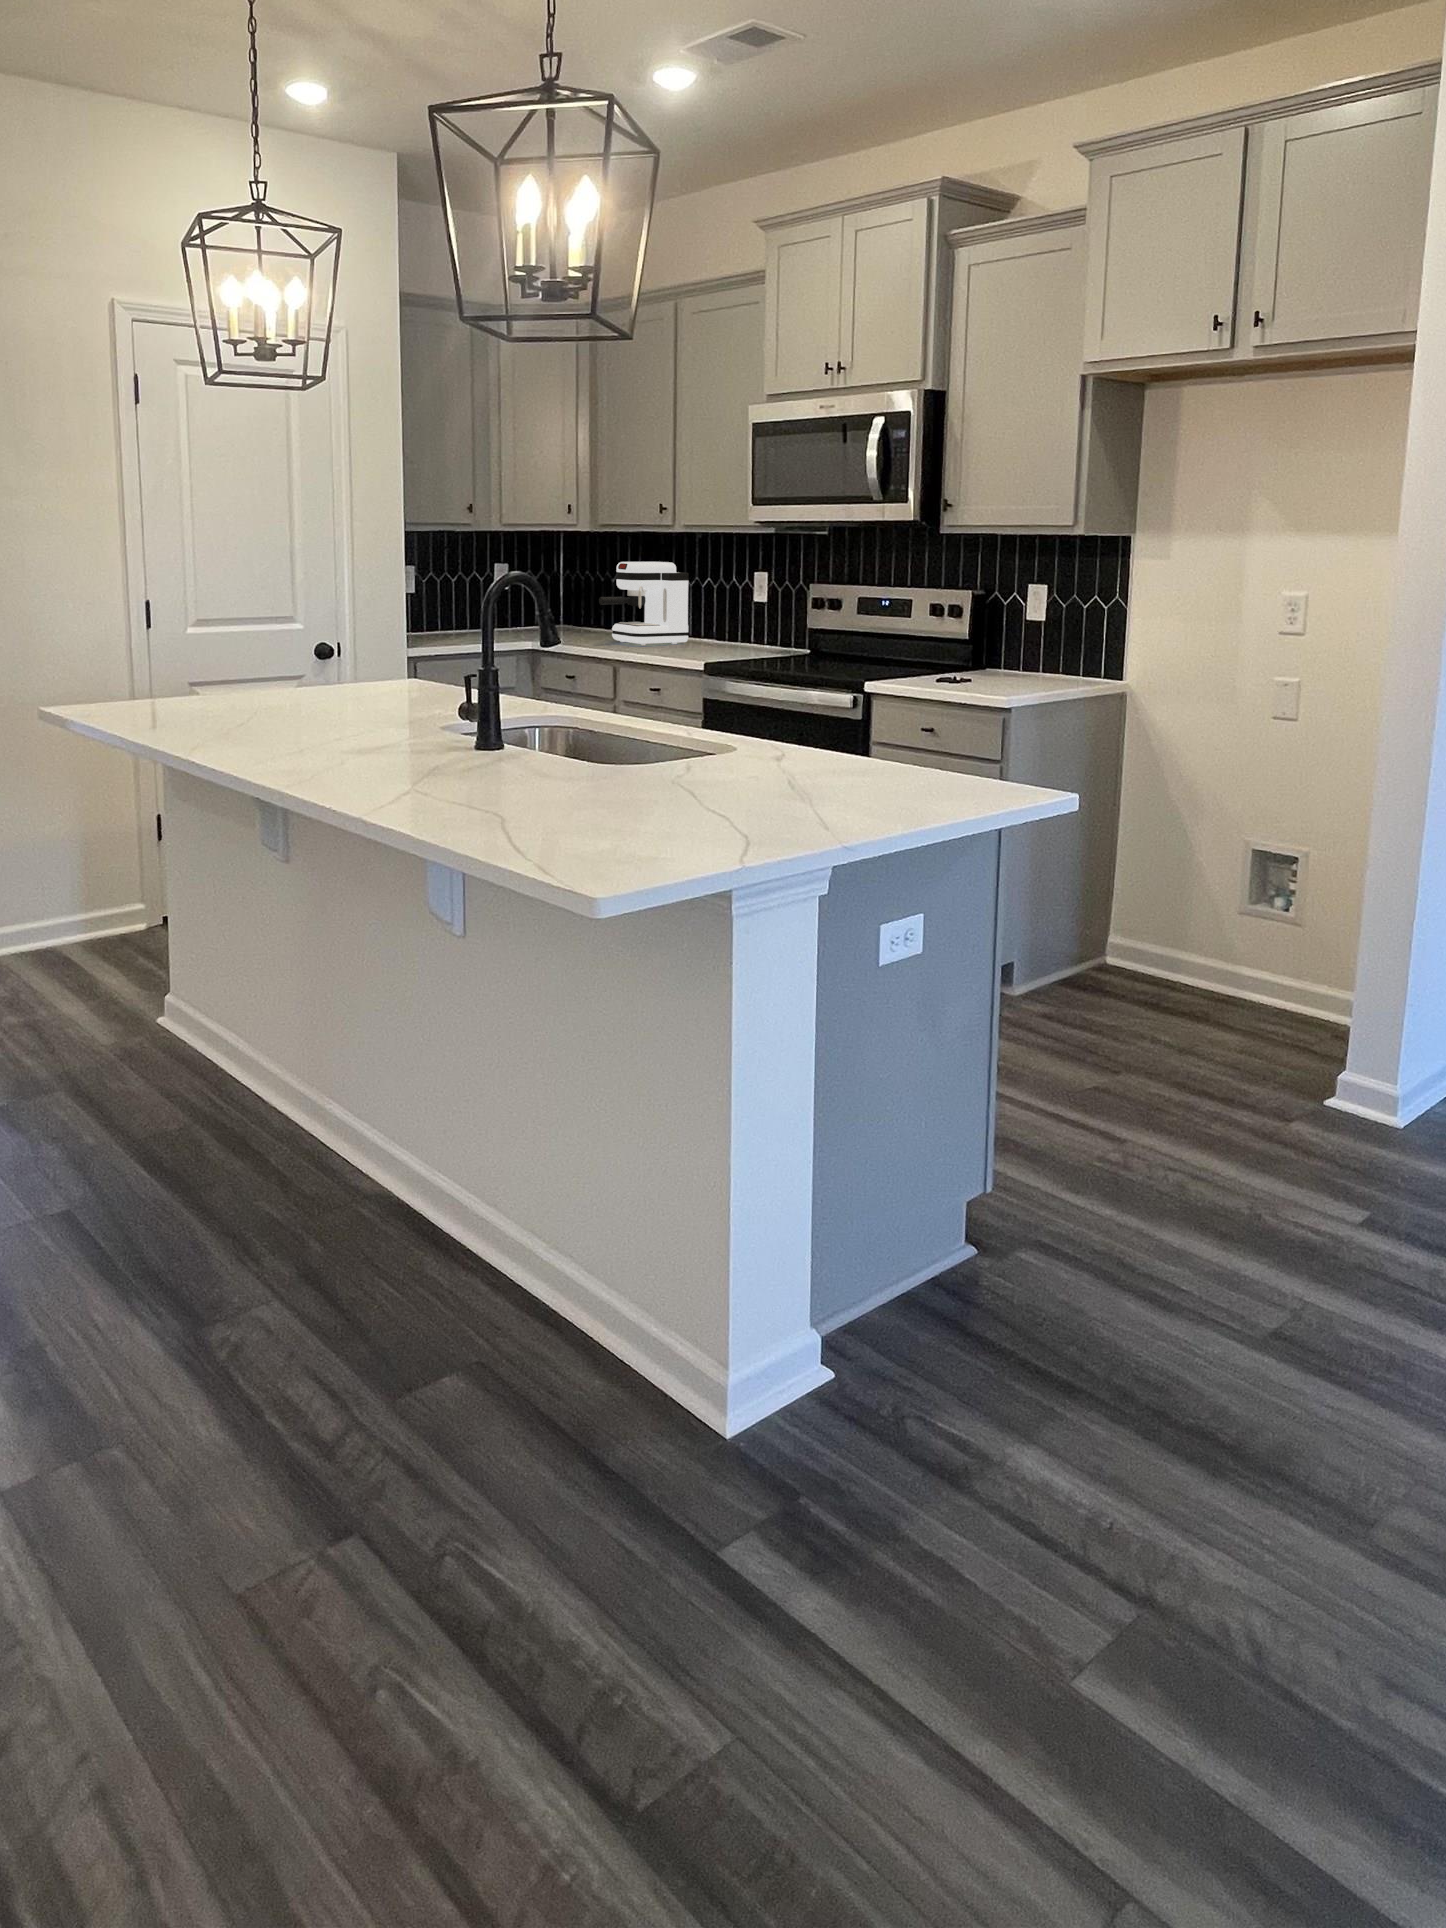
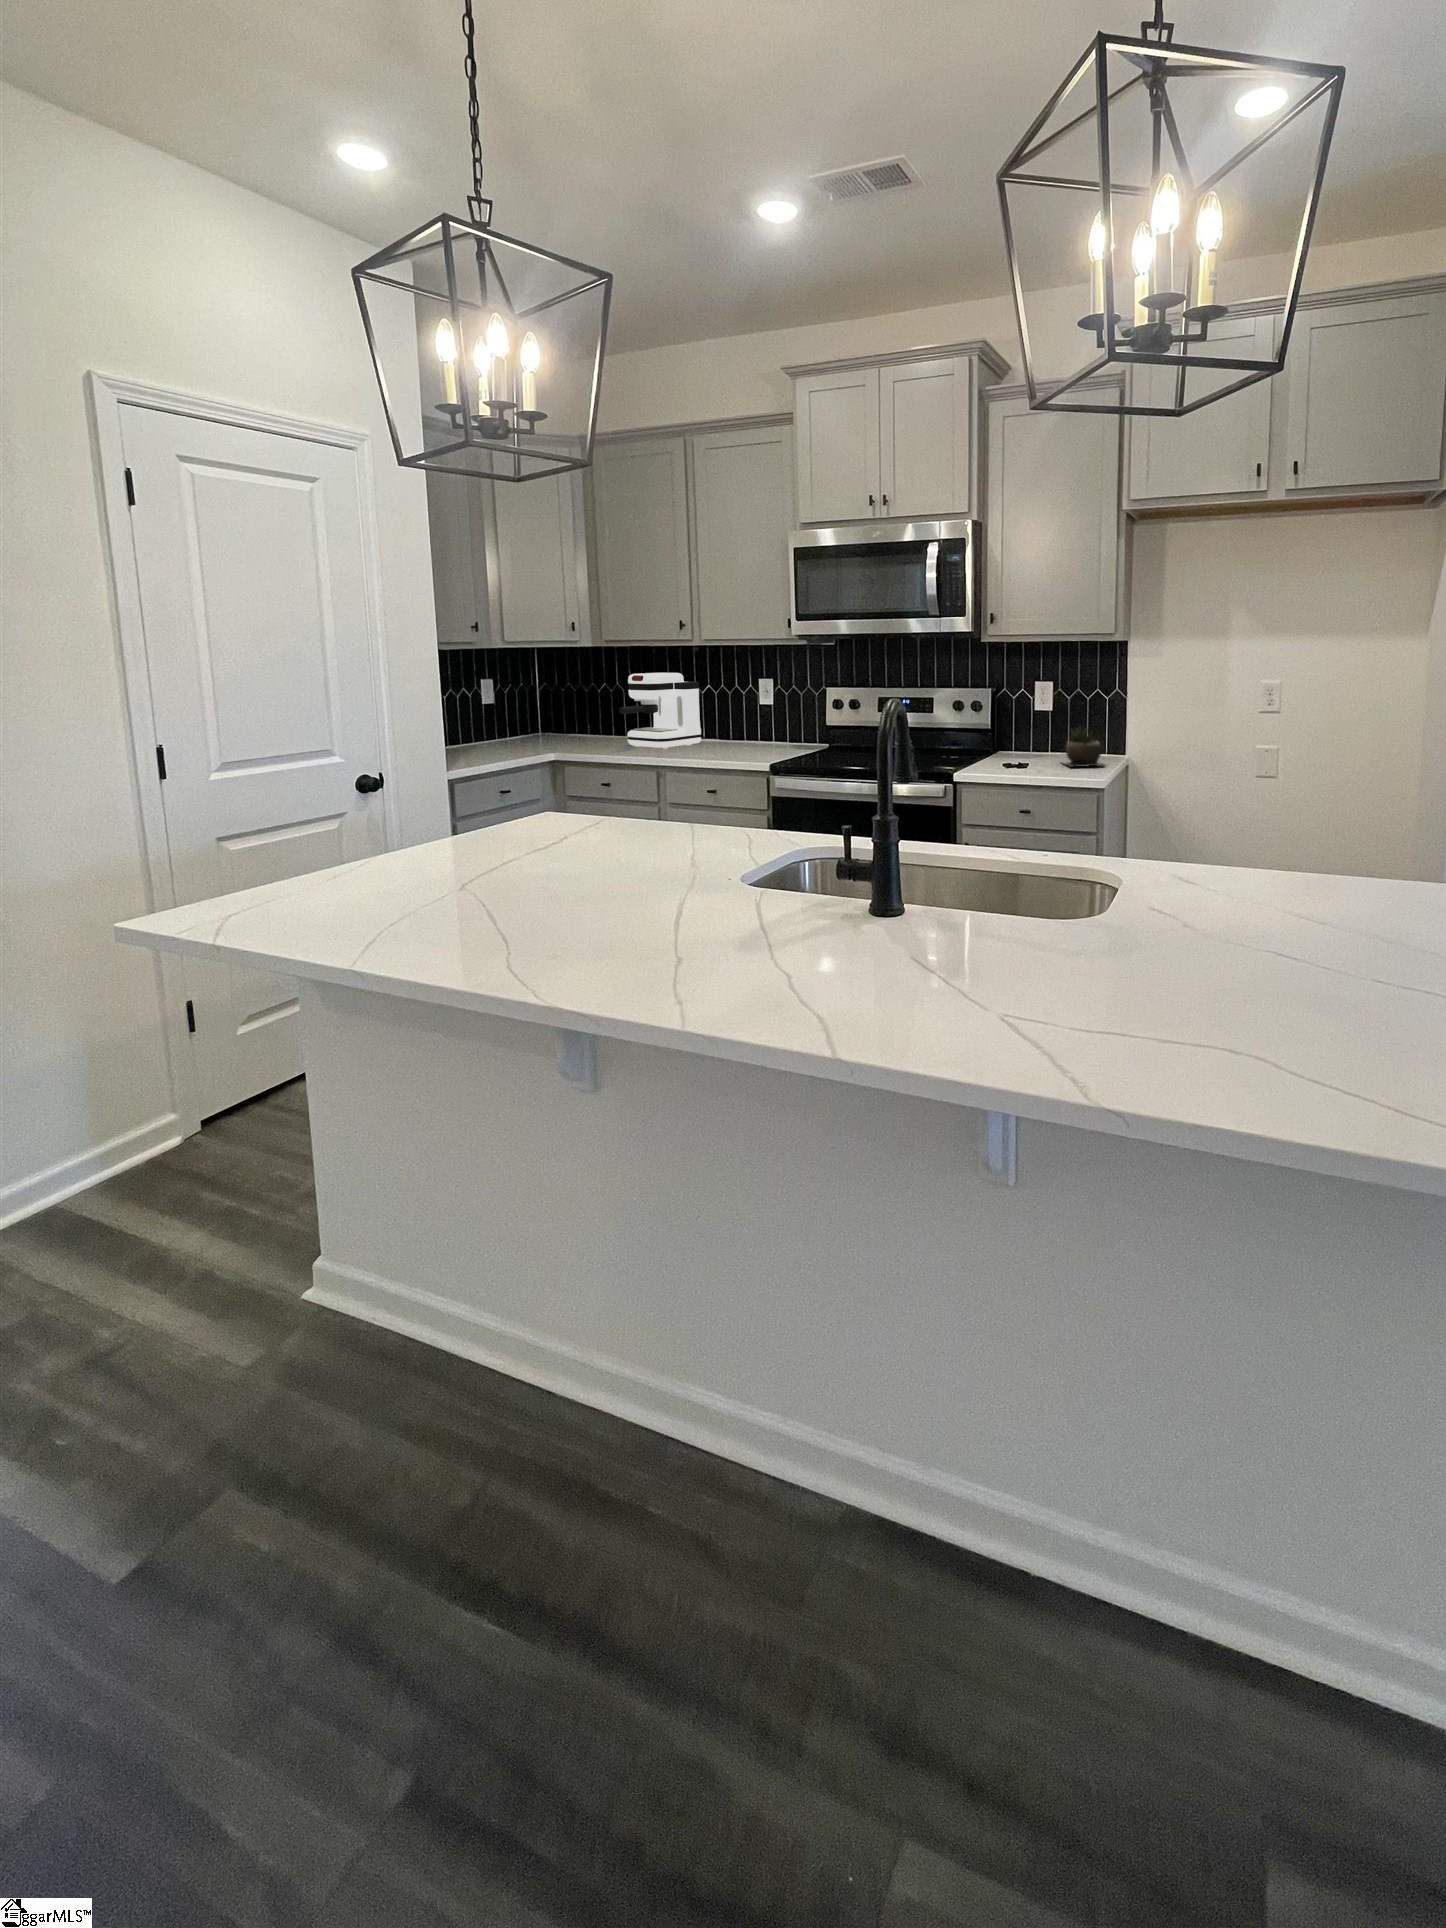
succulent plant: none [1011,635,1062,687] -> present [1064,727,1101,767]

